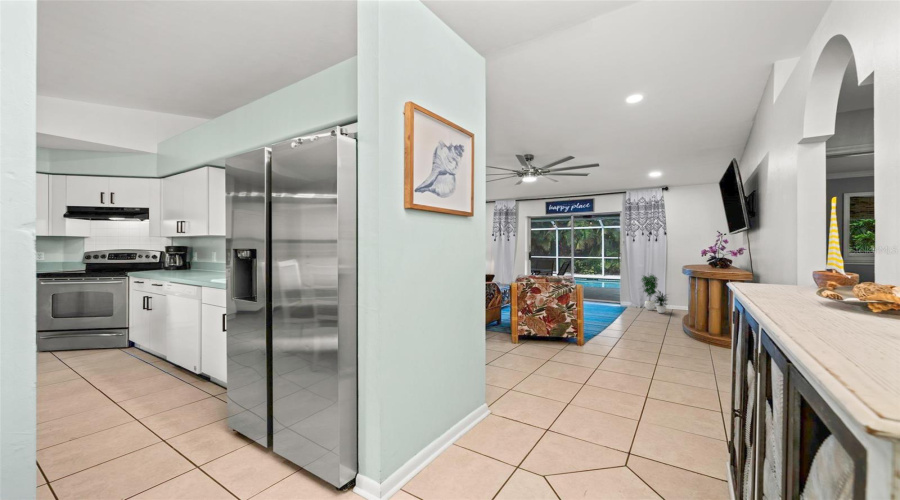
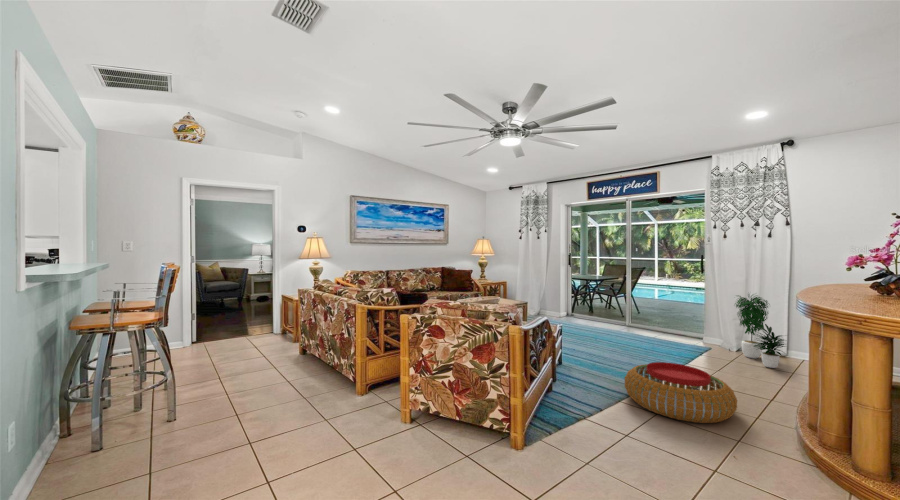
pouf: none [605,308,660,332] -> present [625,362,737,423]

